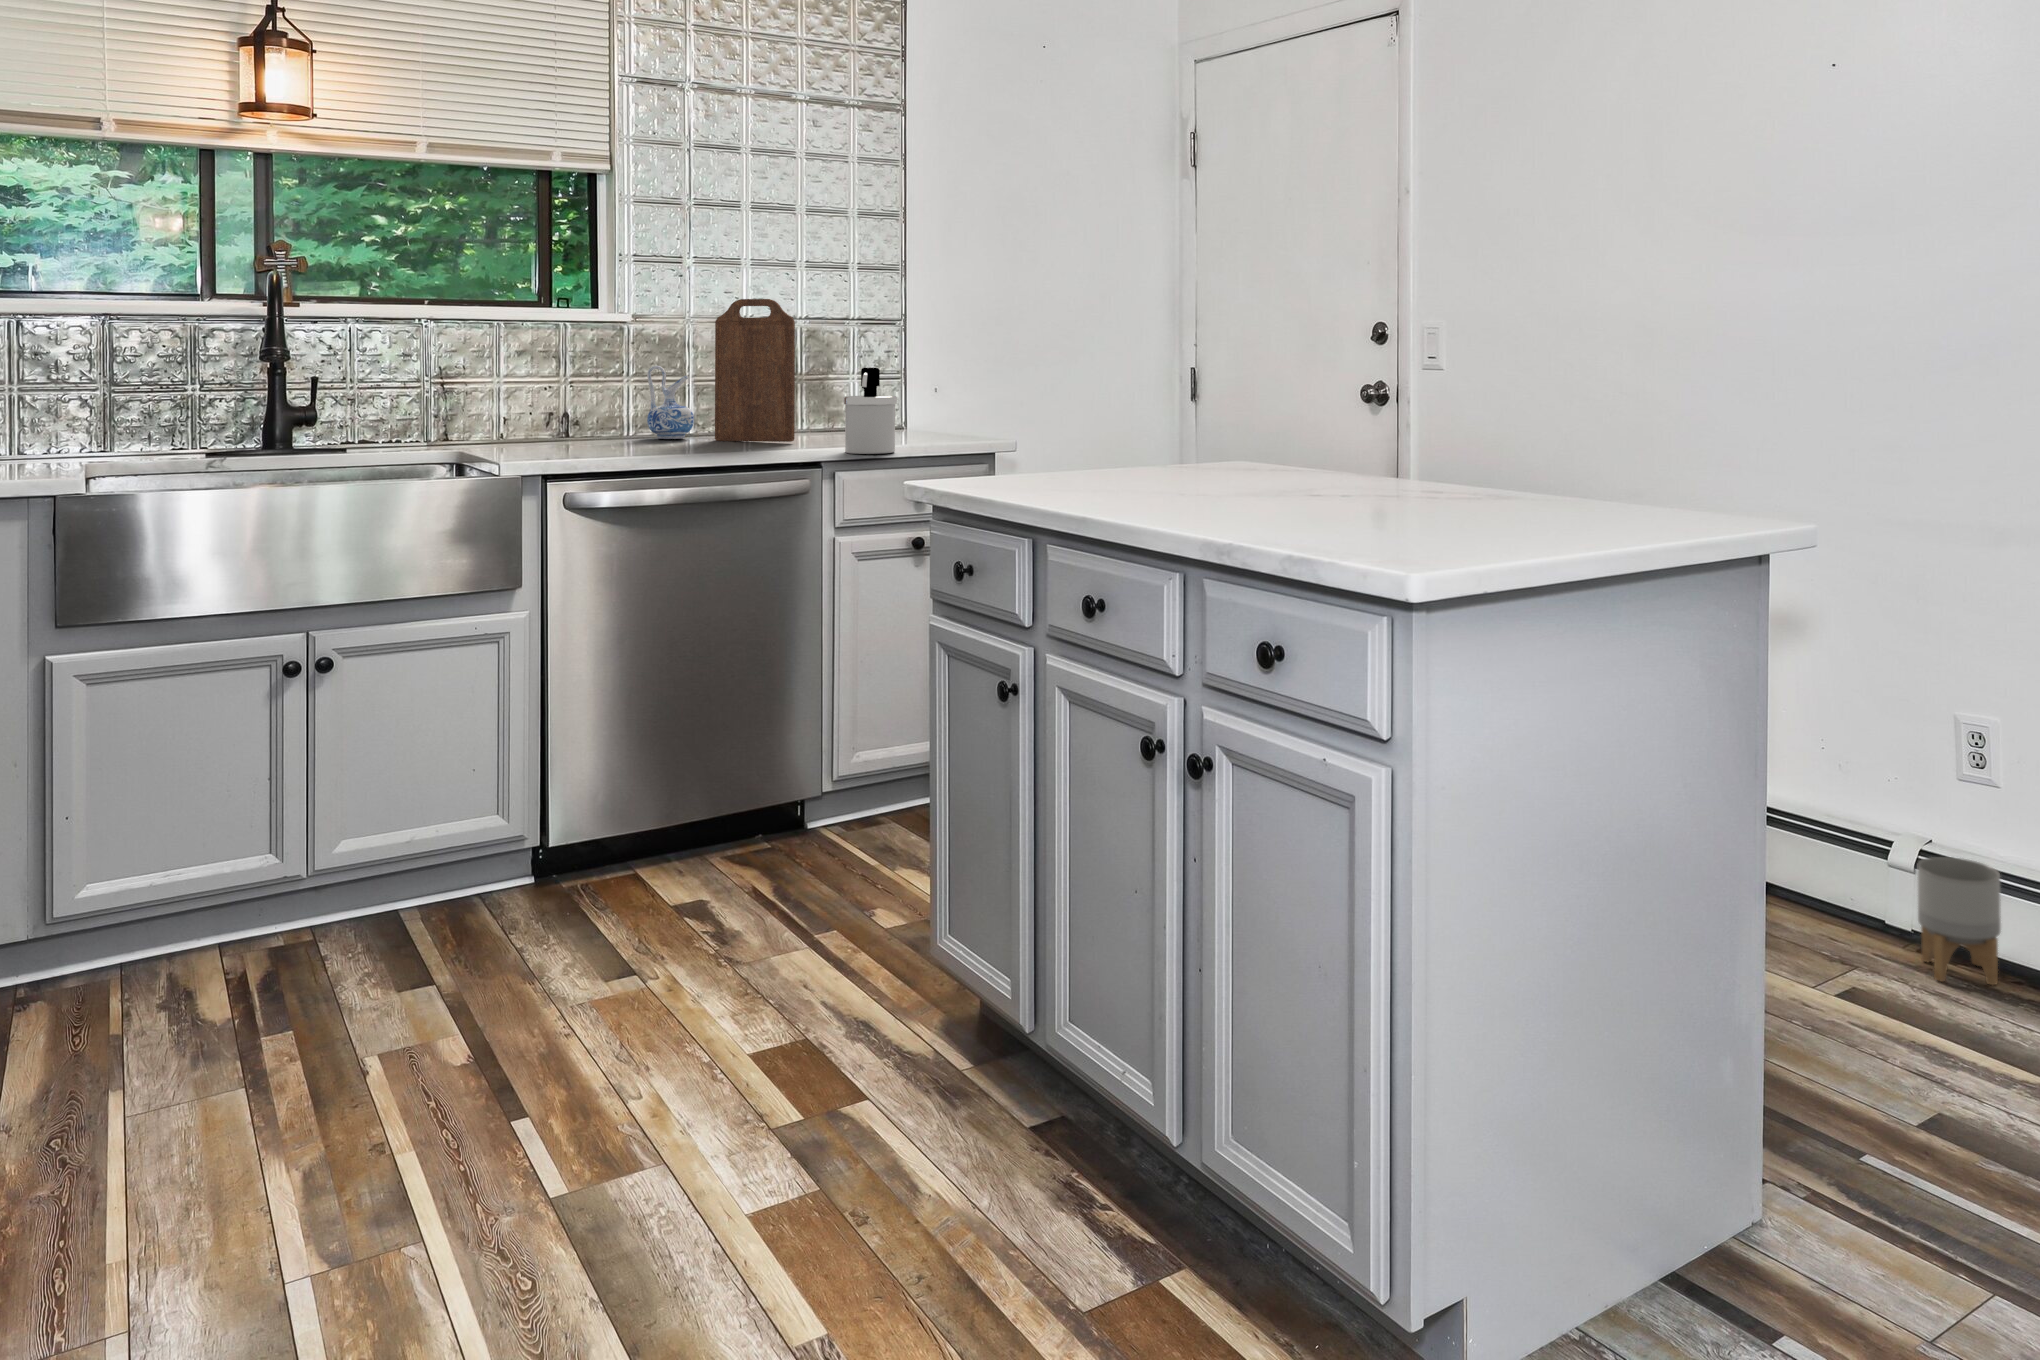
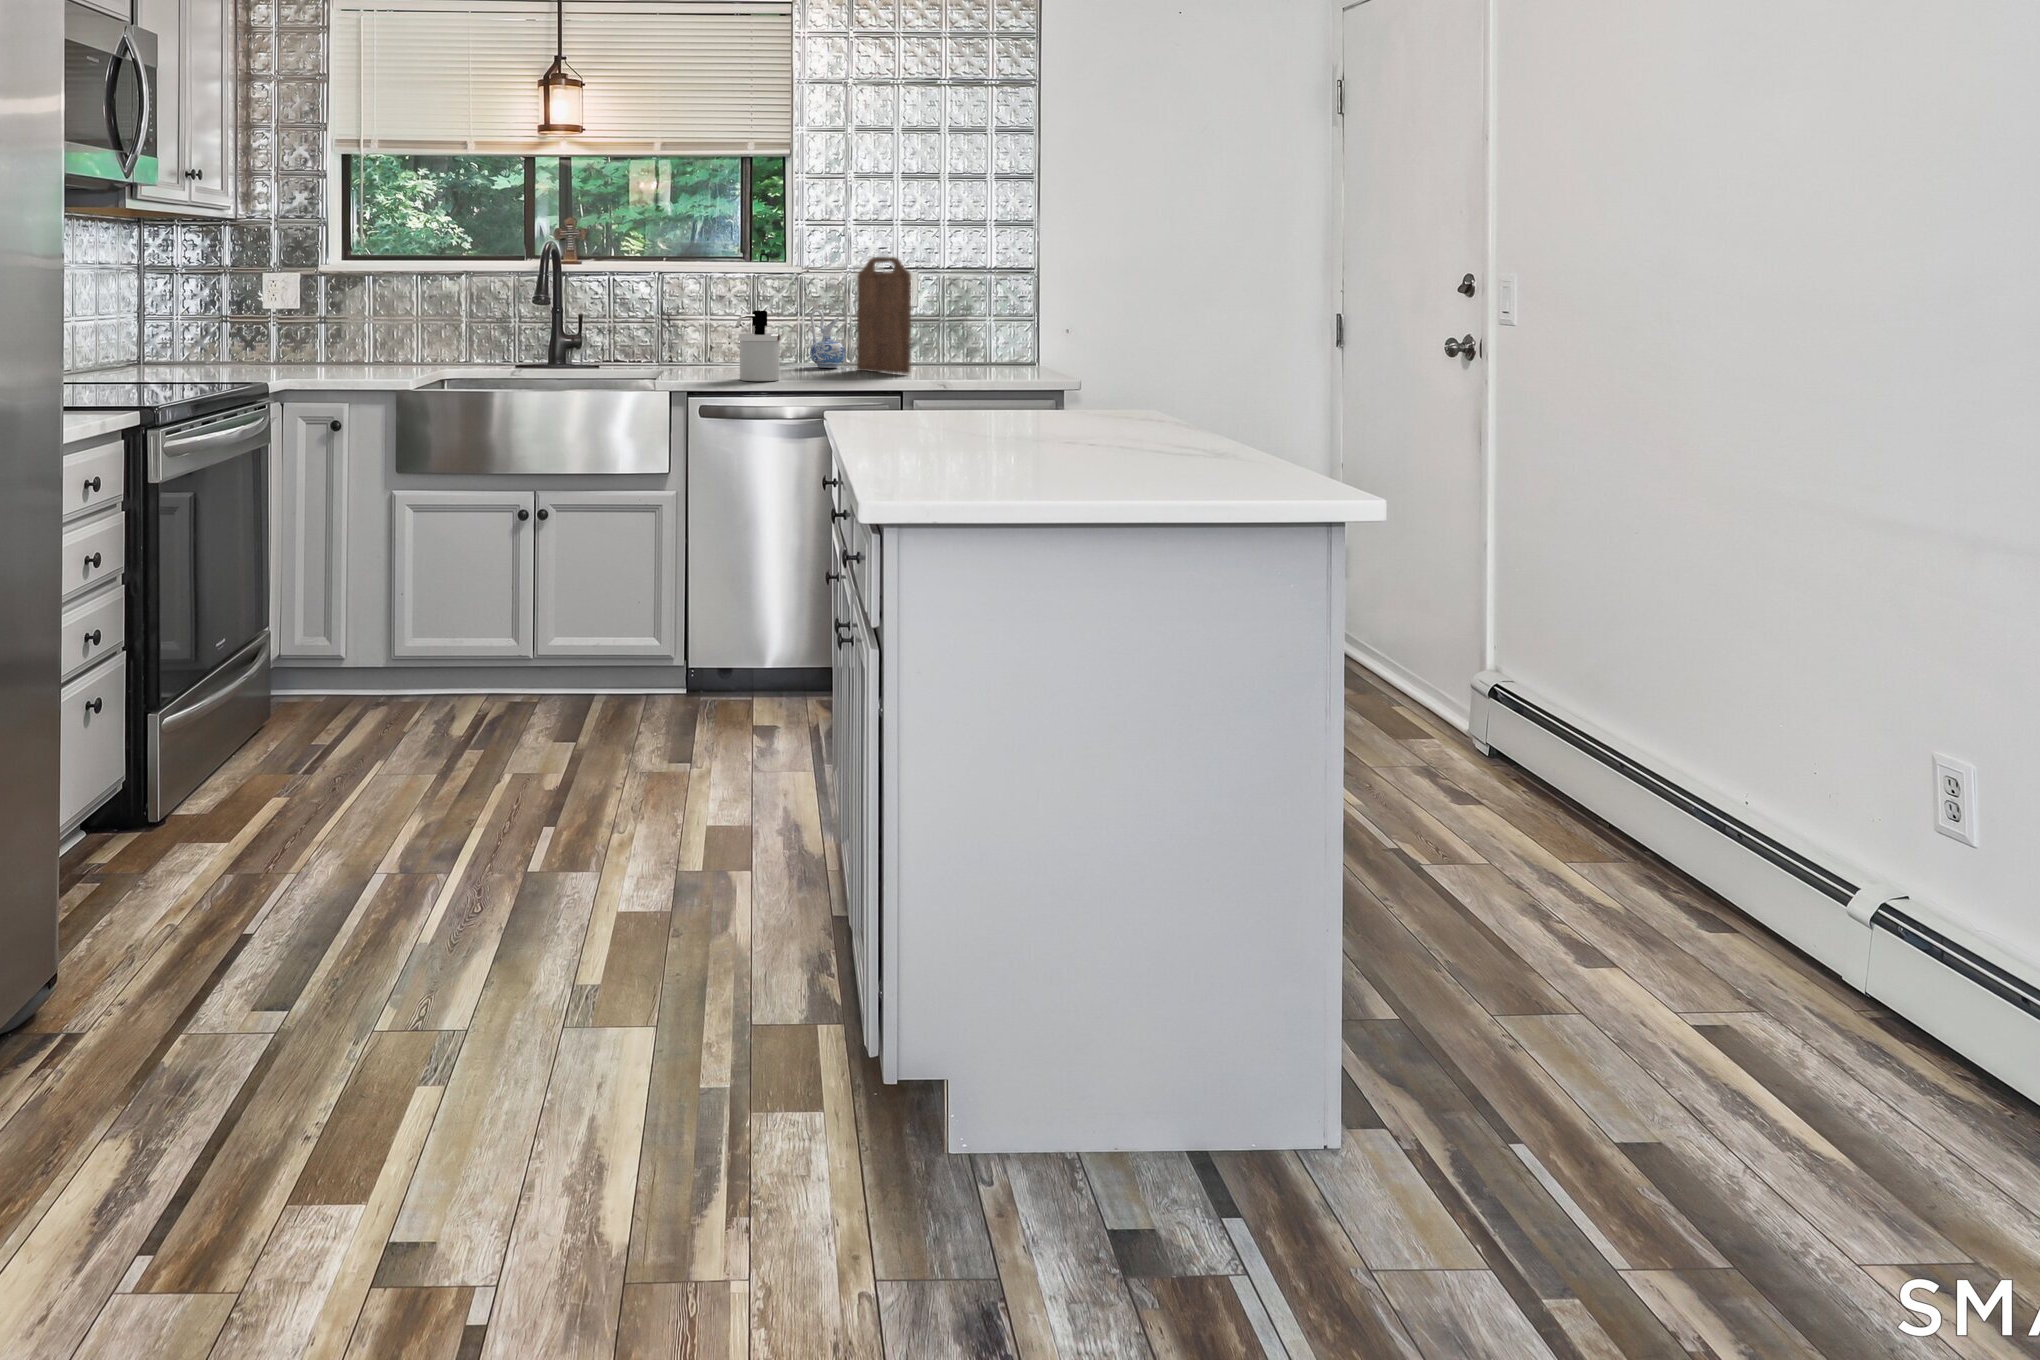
soap dispenser: present [844,368,897,454] -> present [736,311,781,381]
planter: present [1917,857,2001,985] -> none [1836,908,1947,1067]

